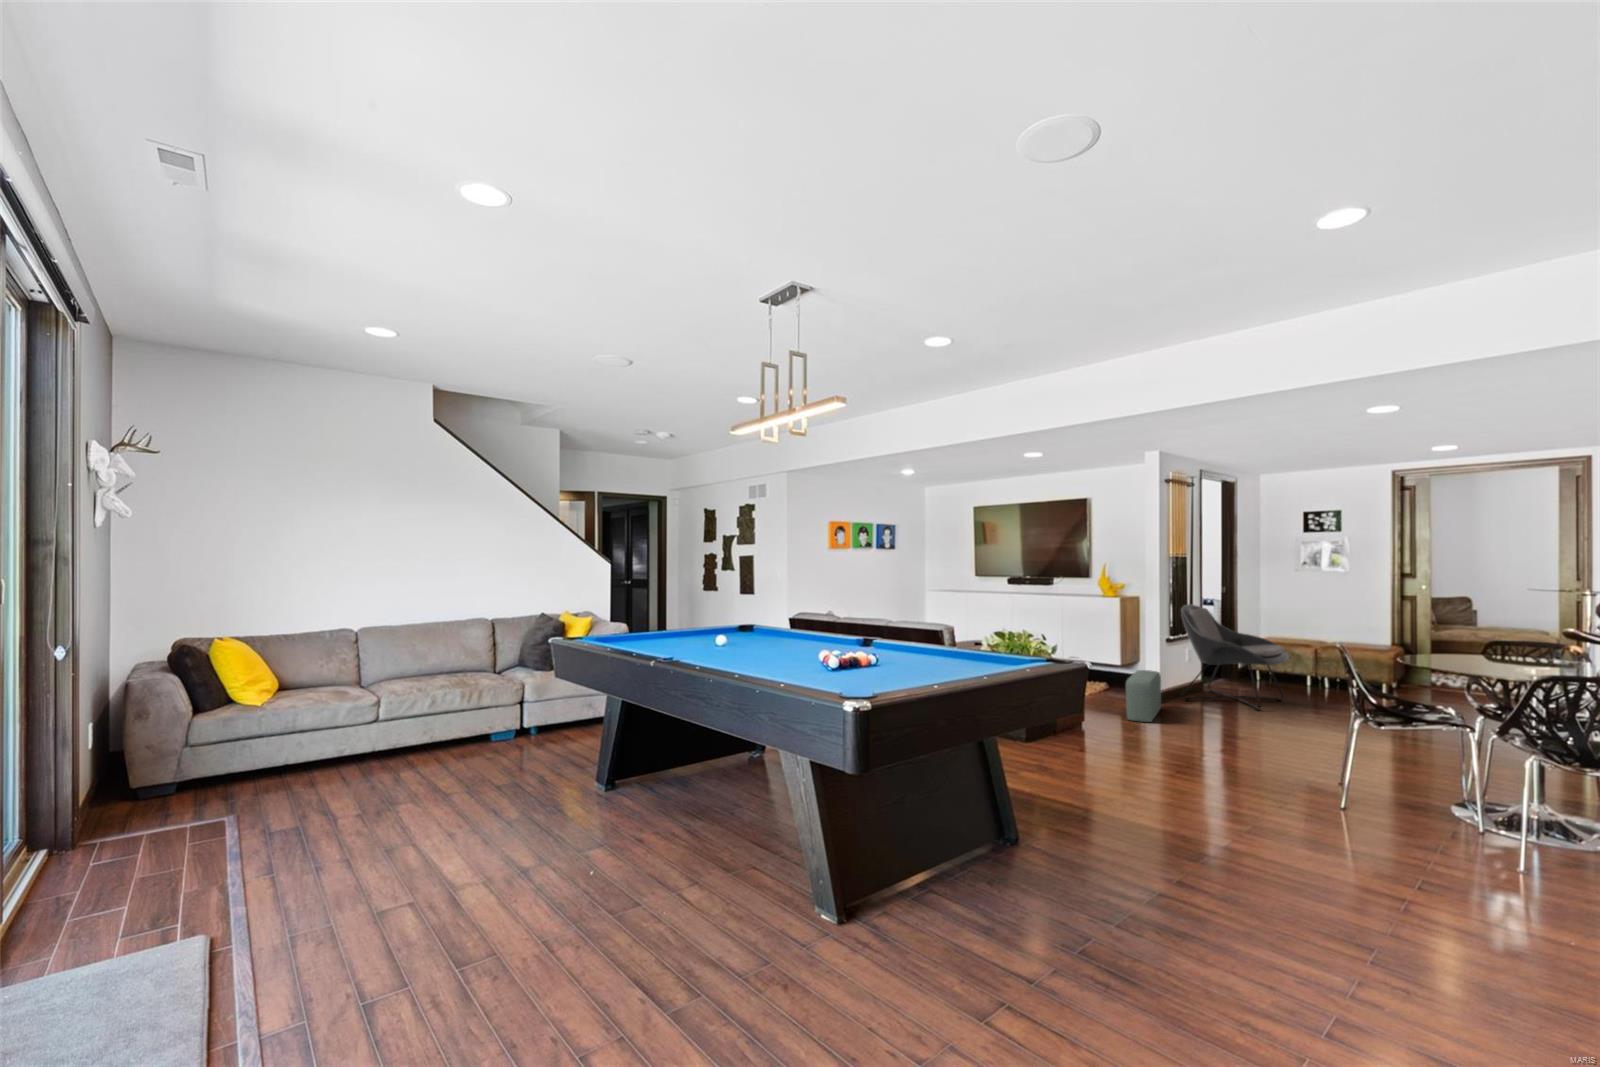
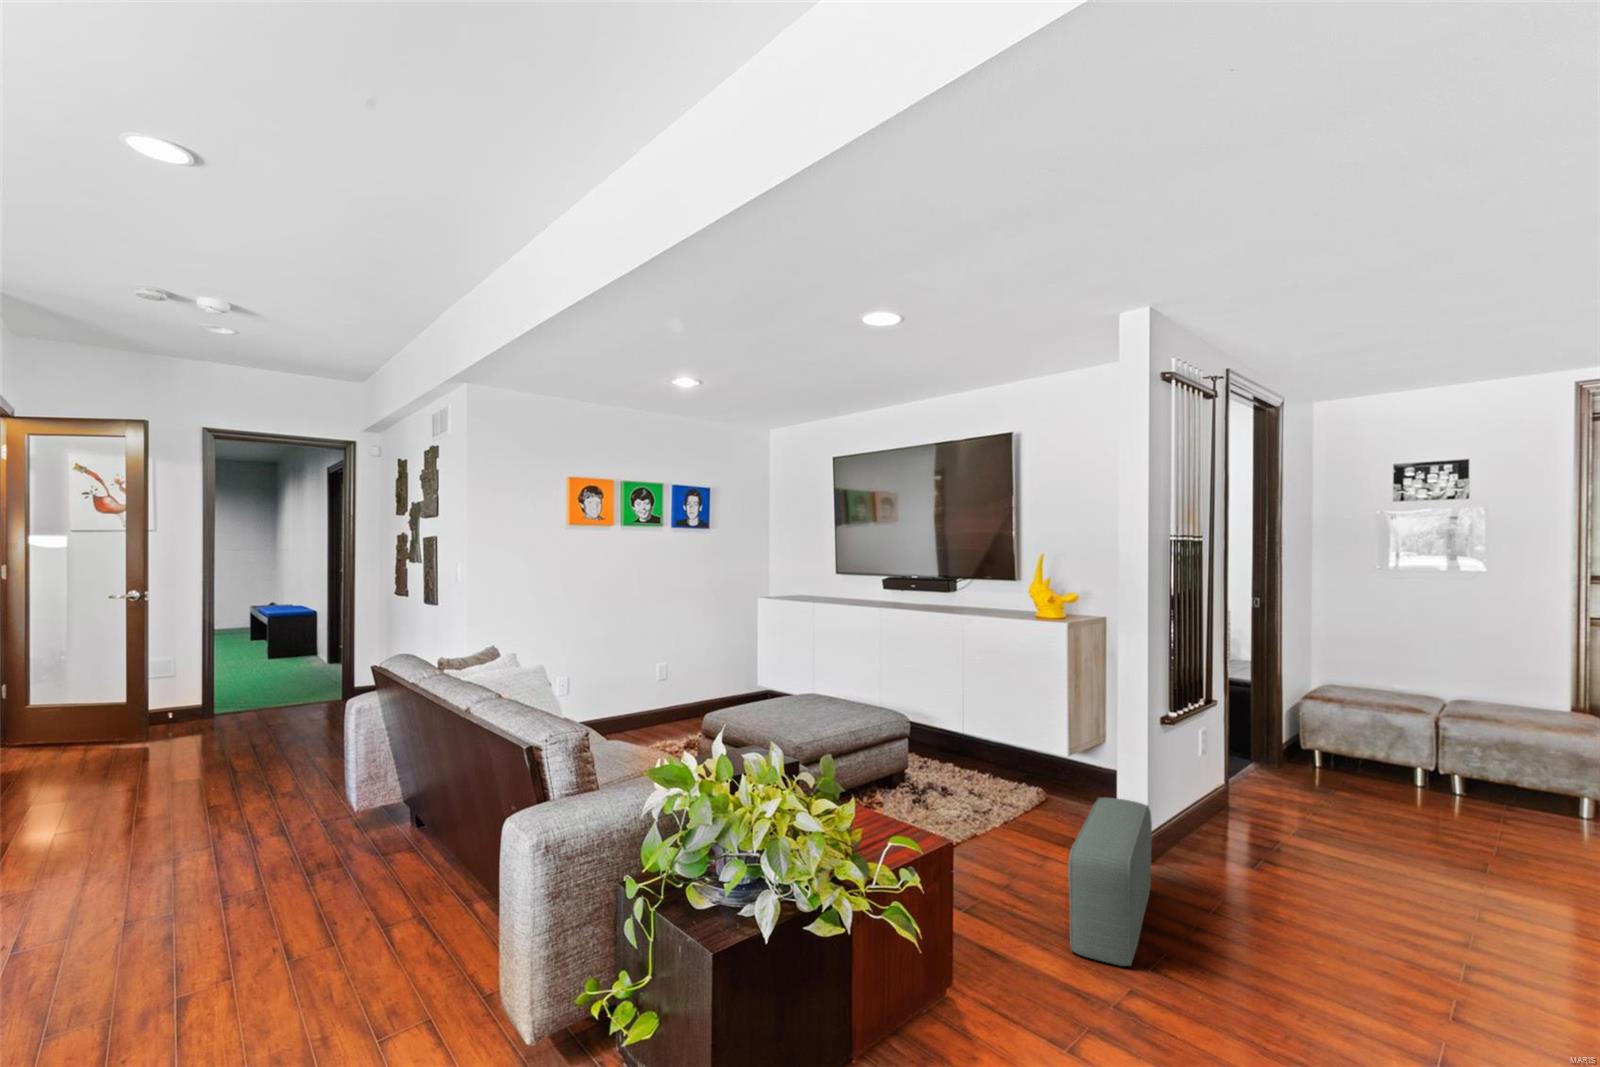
lounge chair: present [1181,604,1289,711] -> none [1190,638,1418,893]

